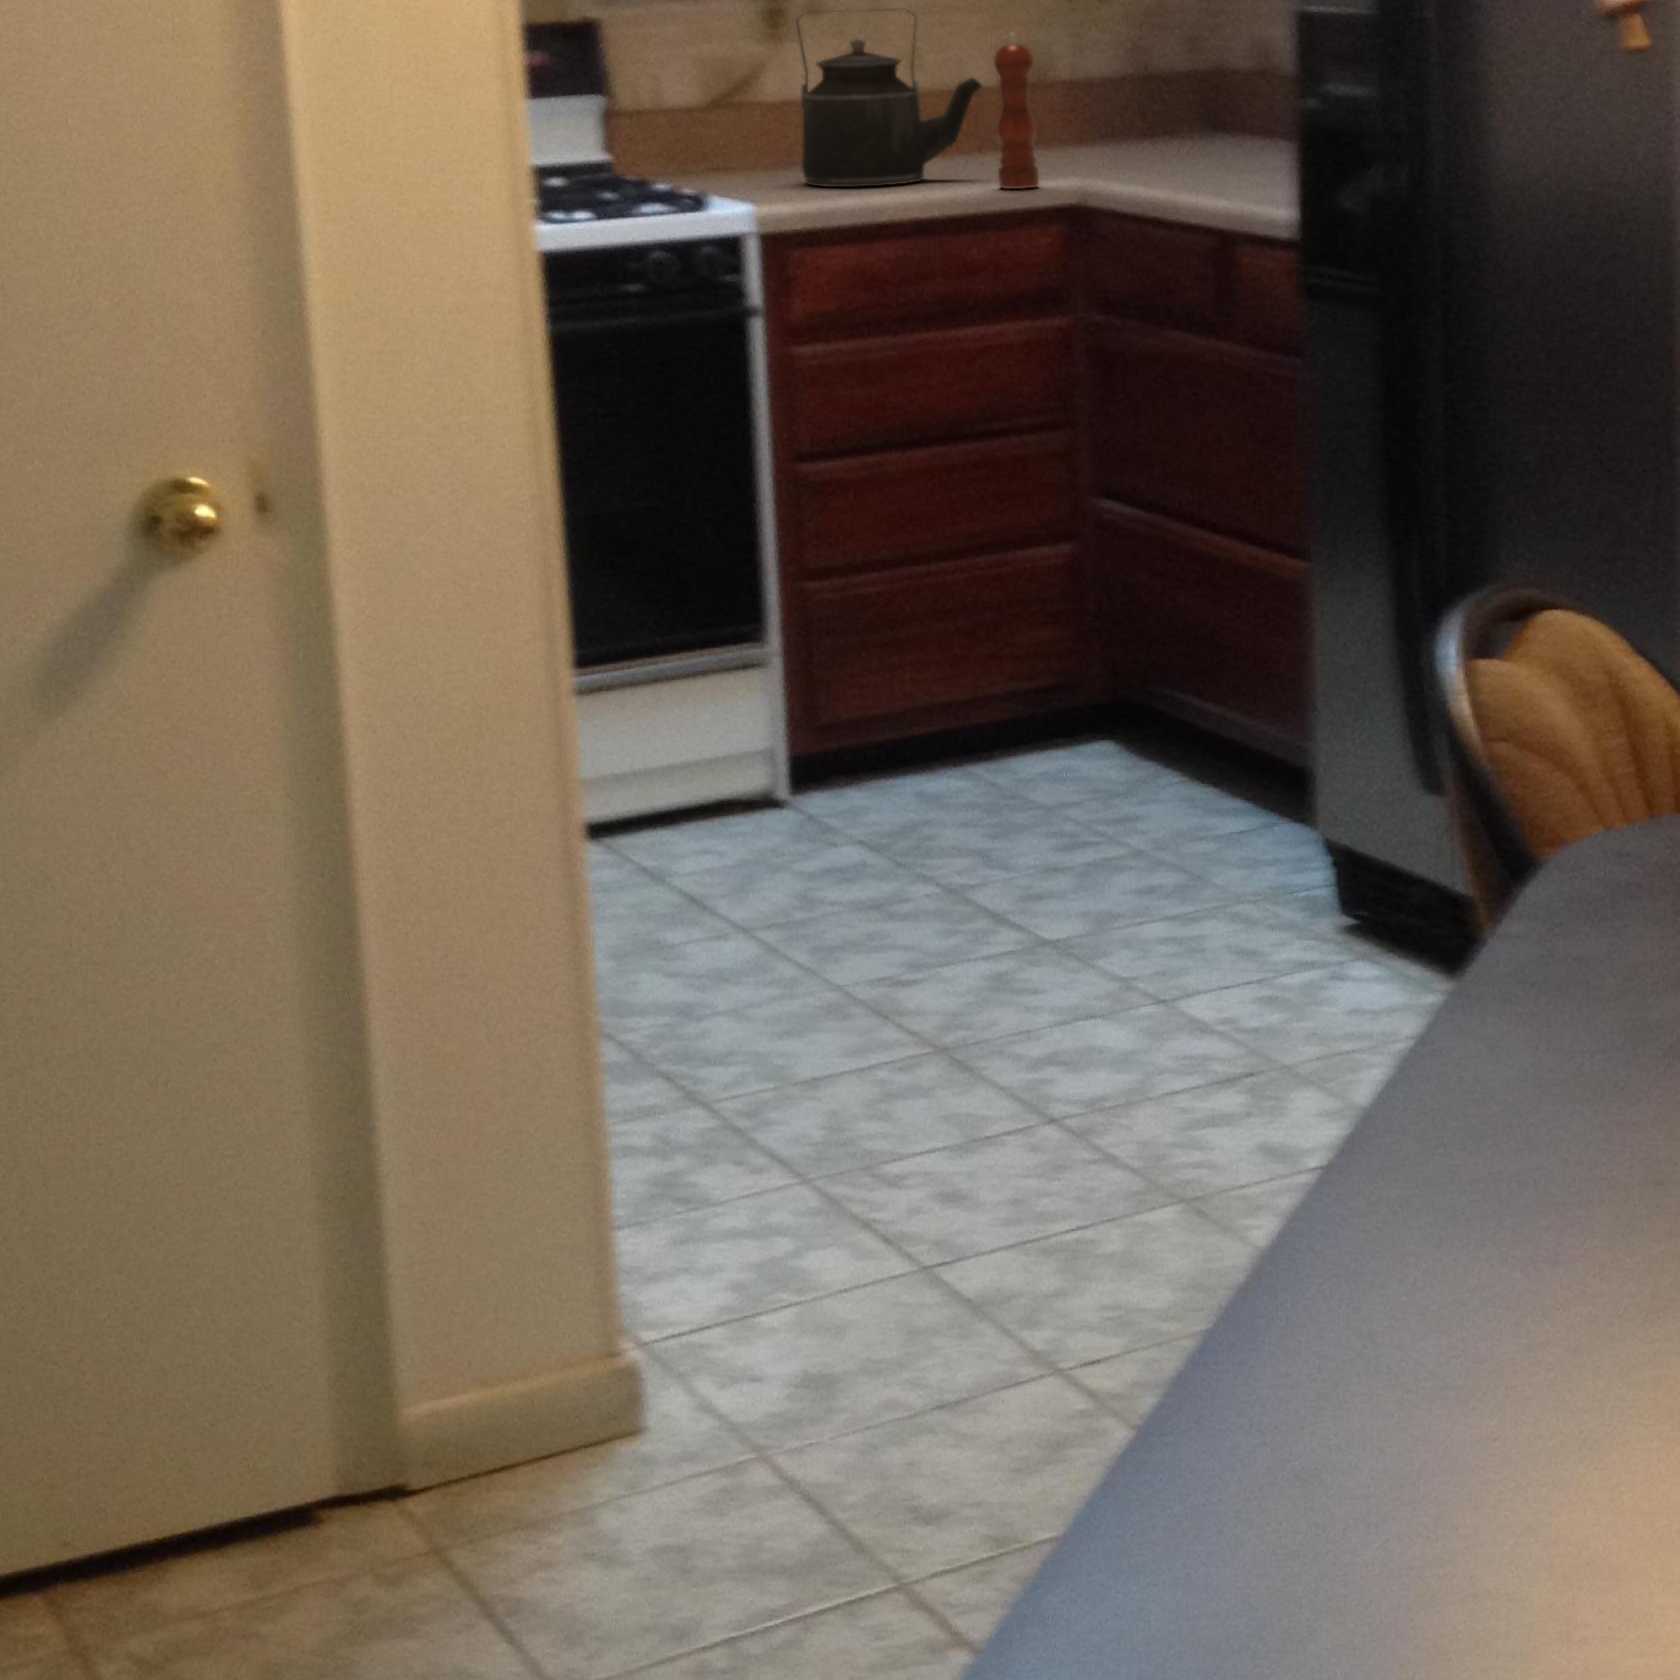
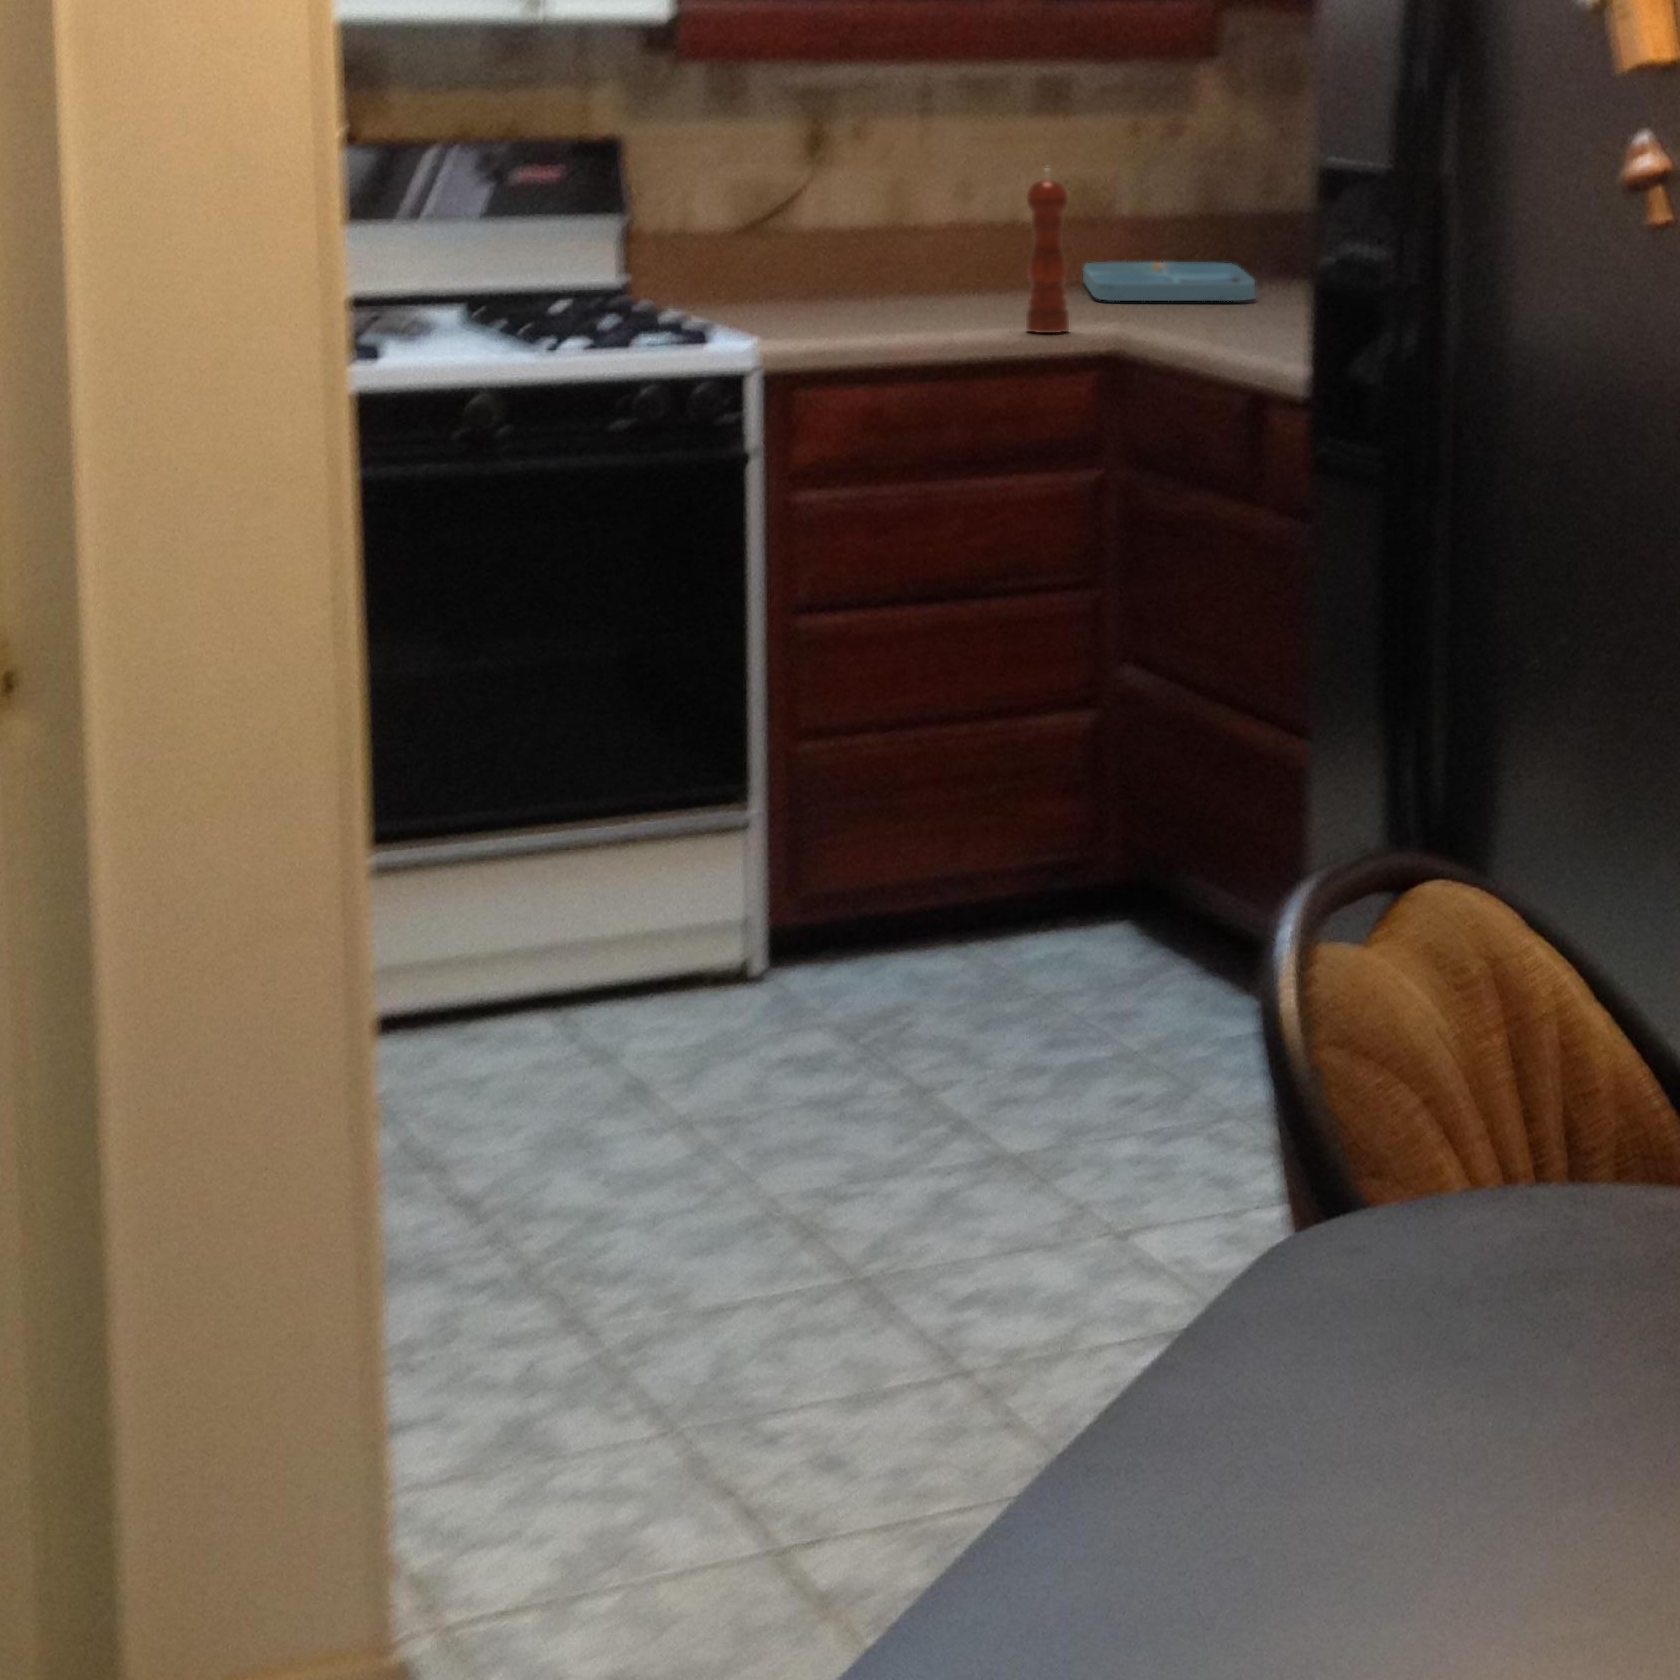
kettle: present [796,8,982,187] -> none [826,135,1020,322]
tray: none [1028,122,1201,160] -> present [1083,262,1255,301]

